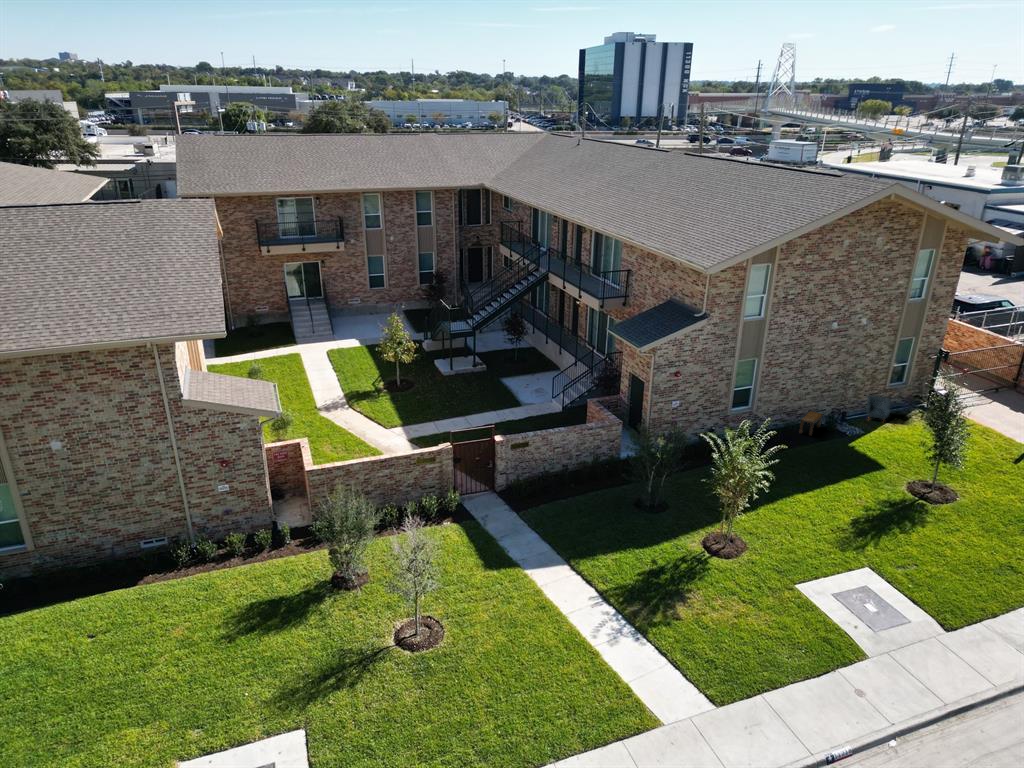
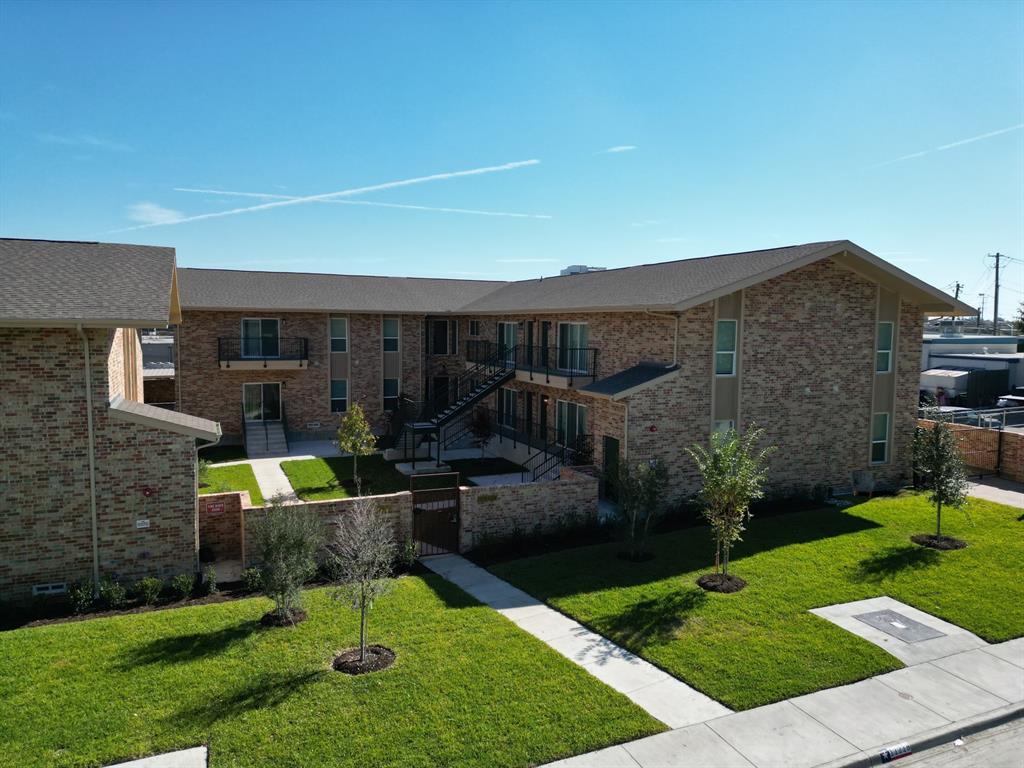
bench: present [799,411,823,436] -> none [785,483,807,506]

